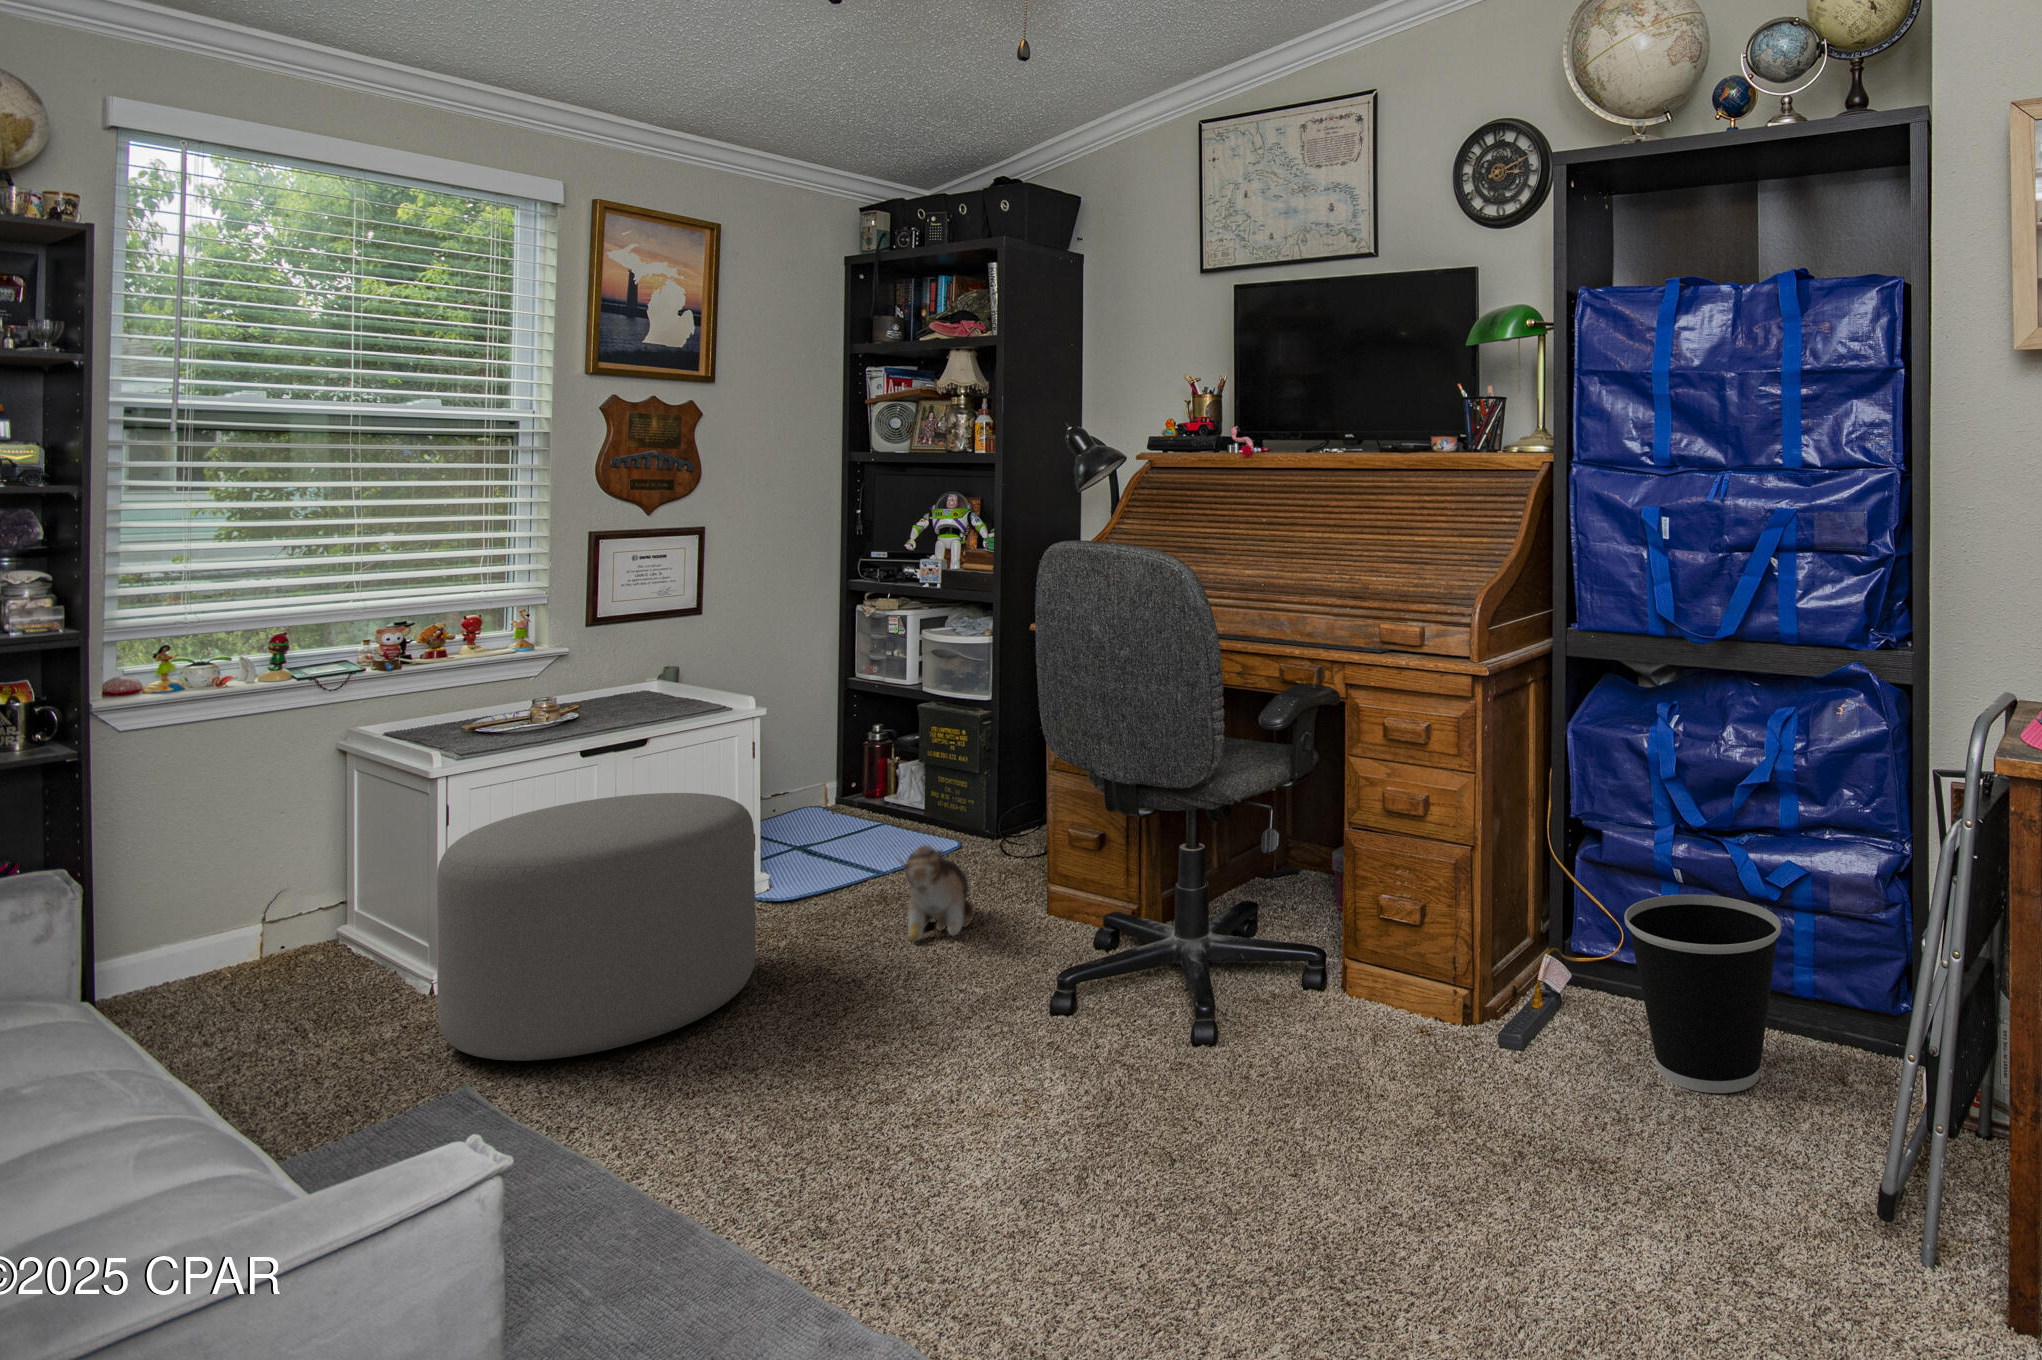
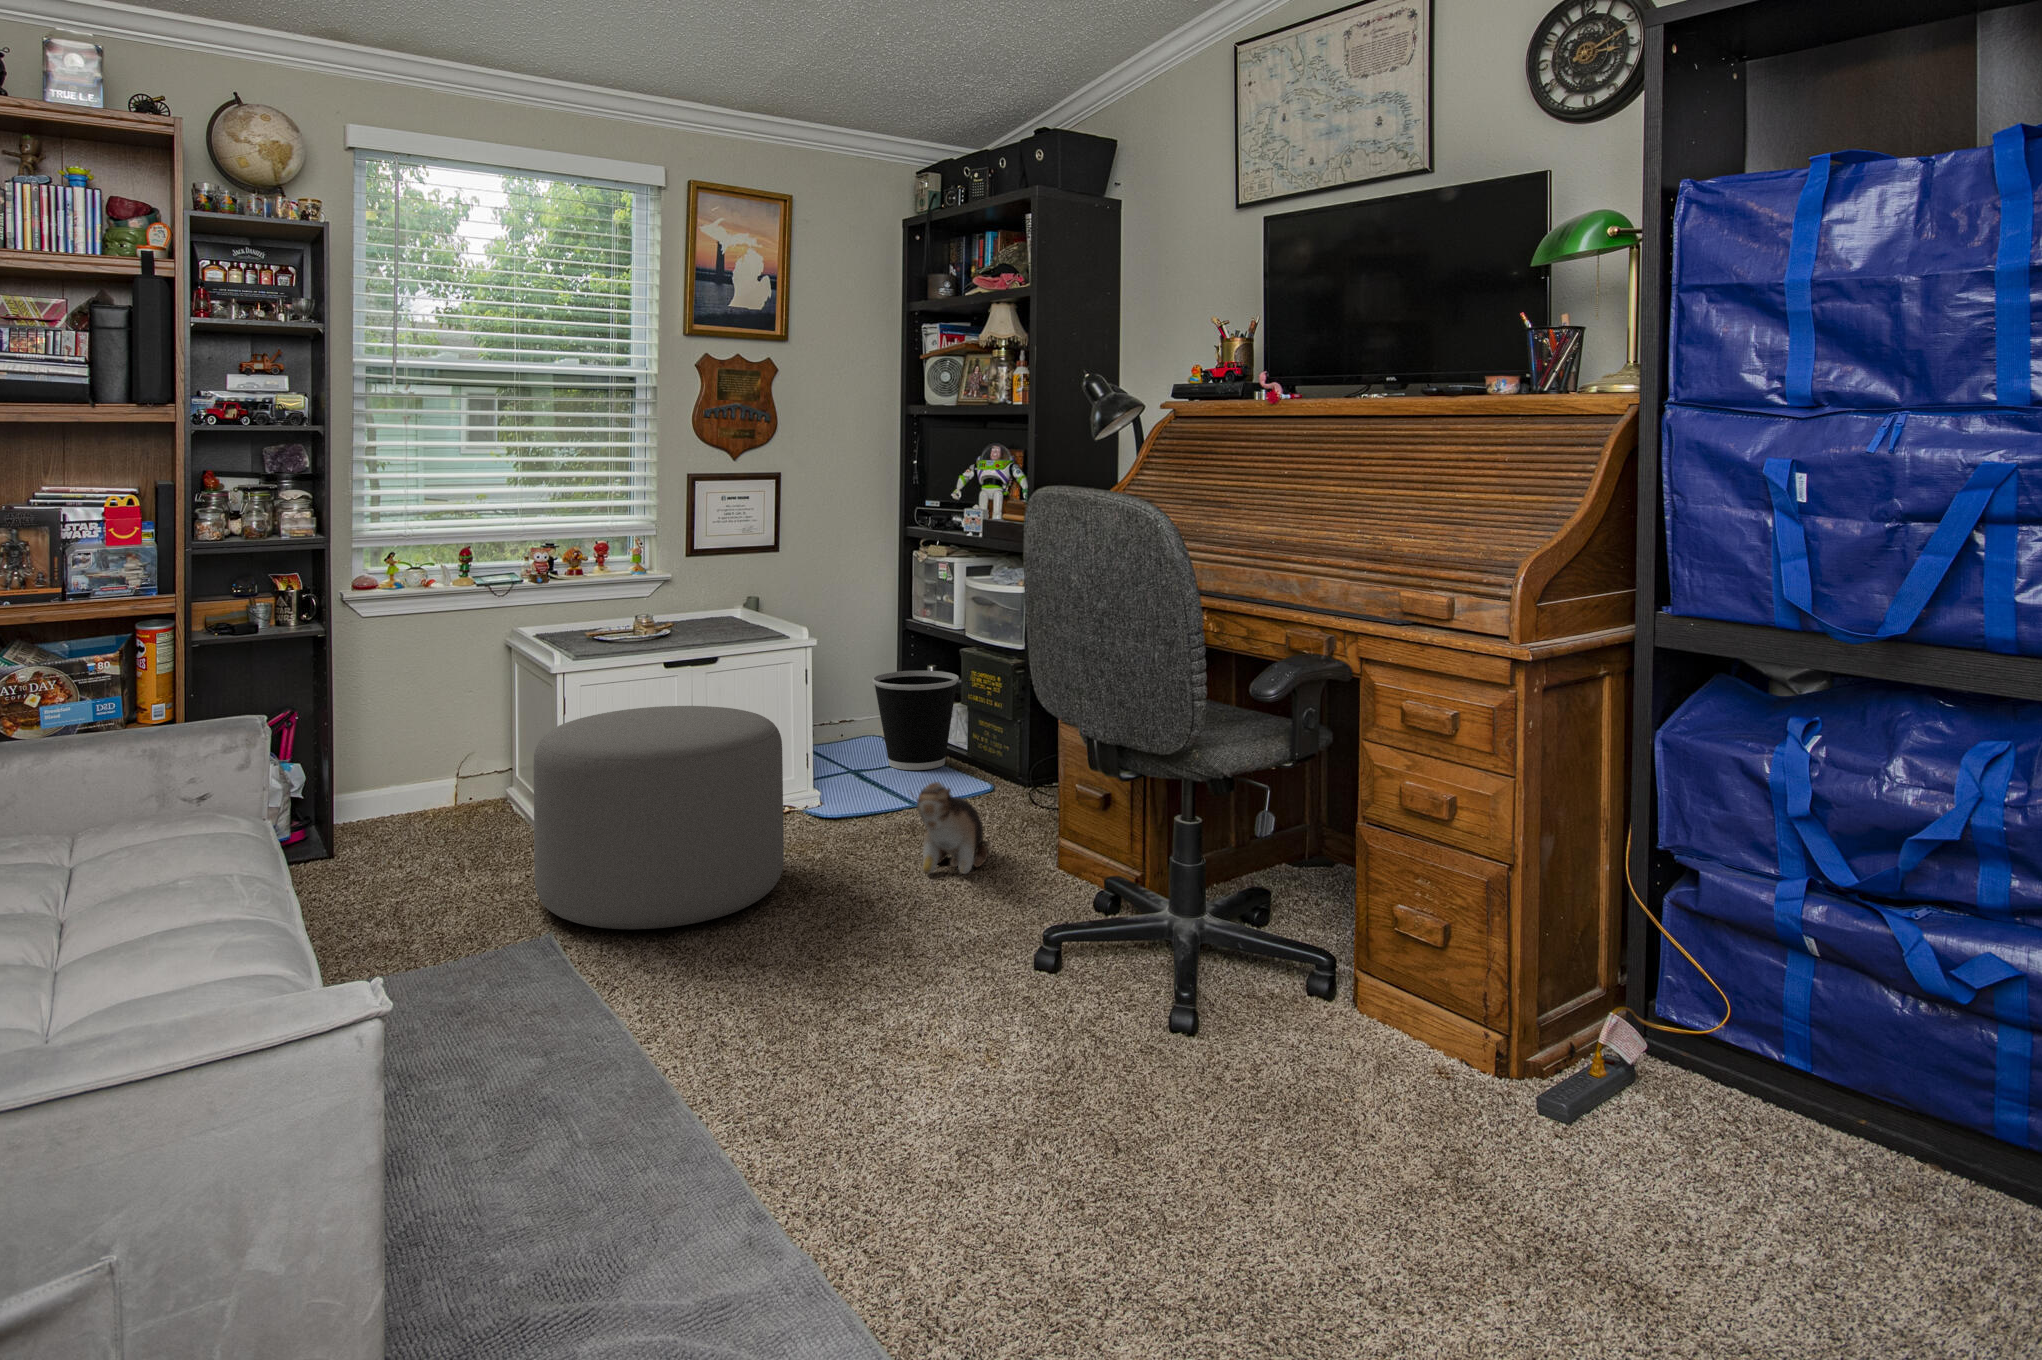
wastebasket: present [1624,894,1781,1093] -> present [872,671,959,770]

